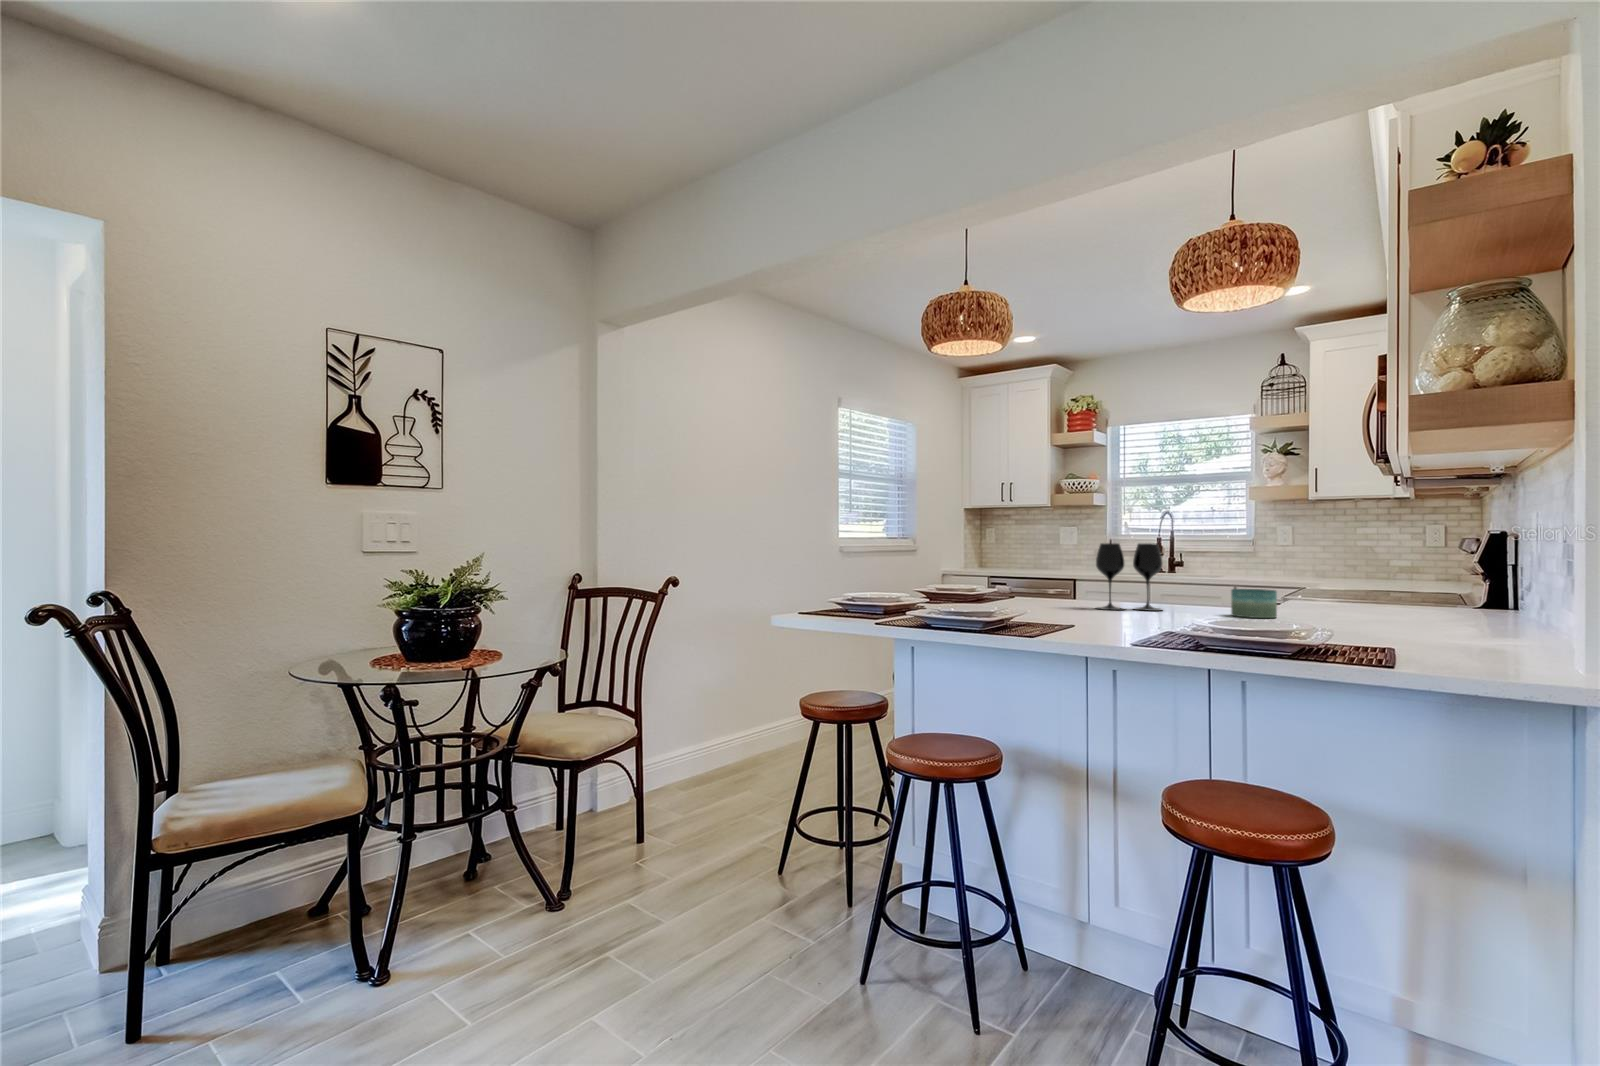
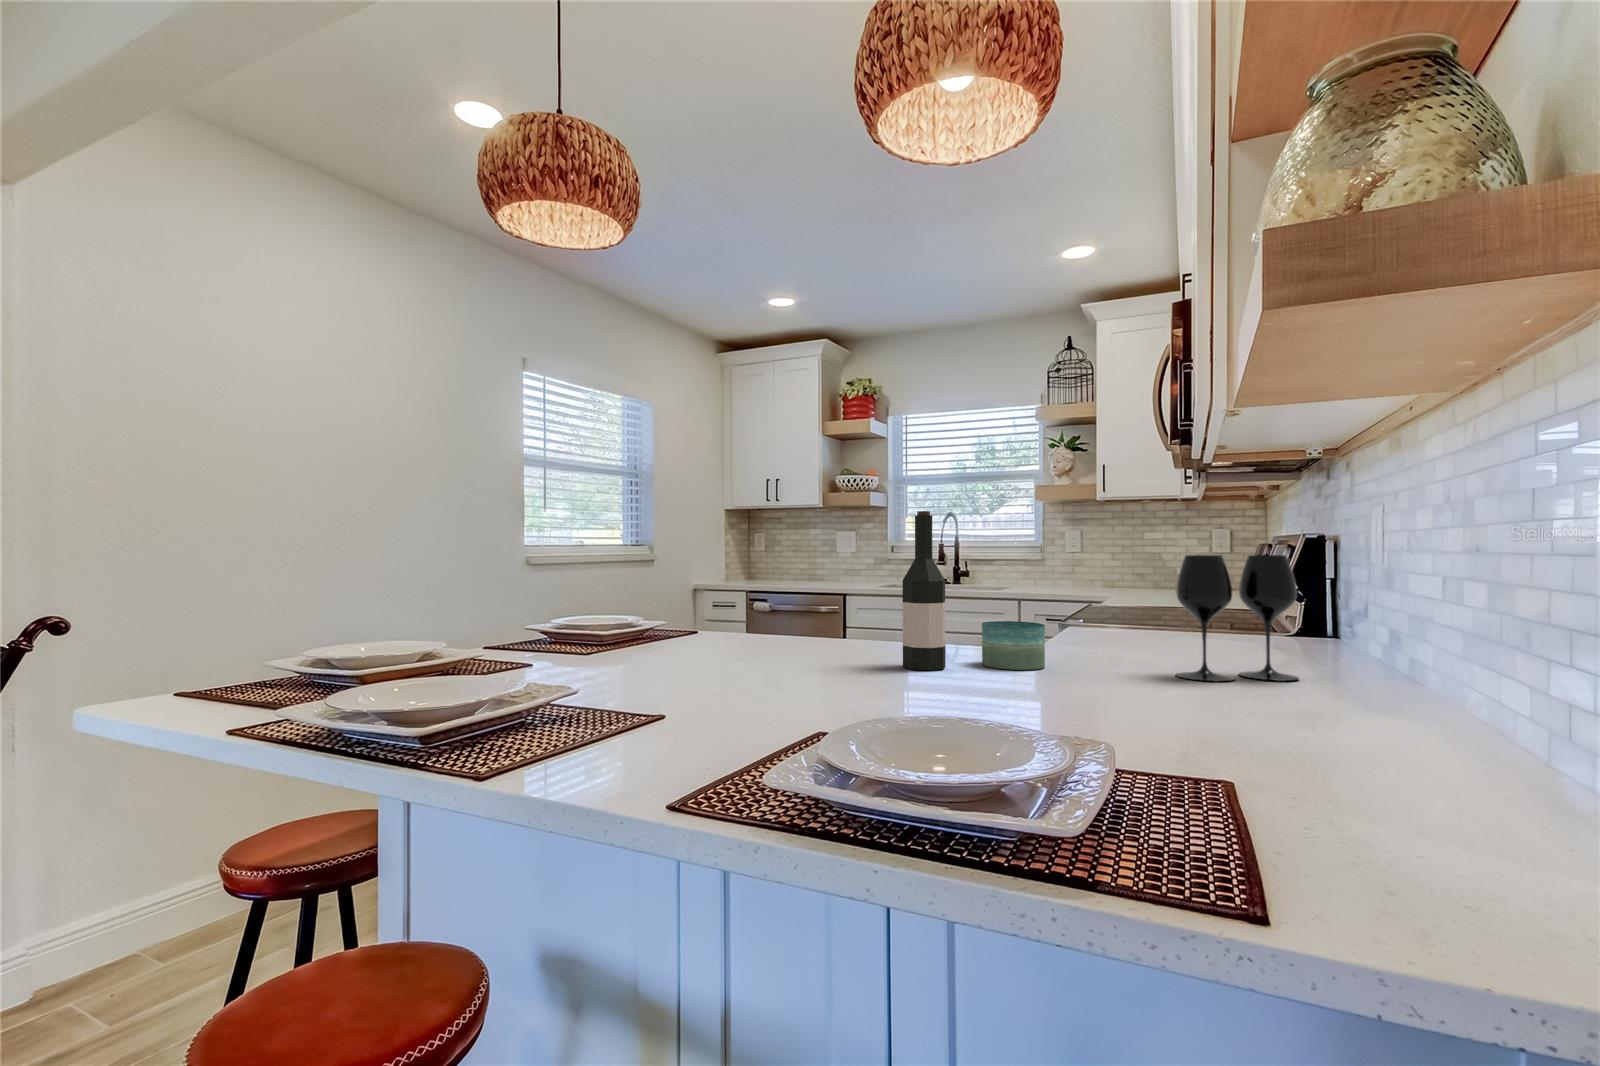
wine bottle: none [1178,519,1207,617] -> present [902,511,946,670]
wine glass: present [1096,543,1163,611] -> present [1176,555,1299,681]

